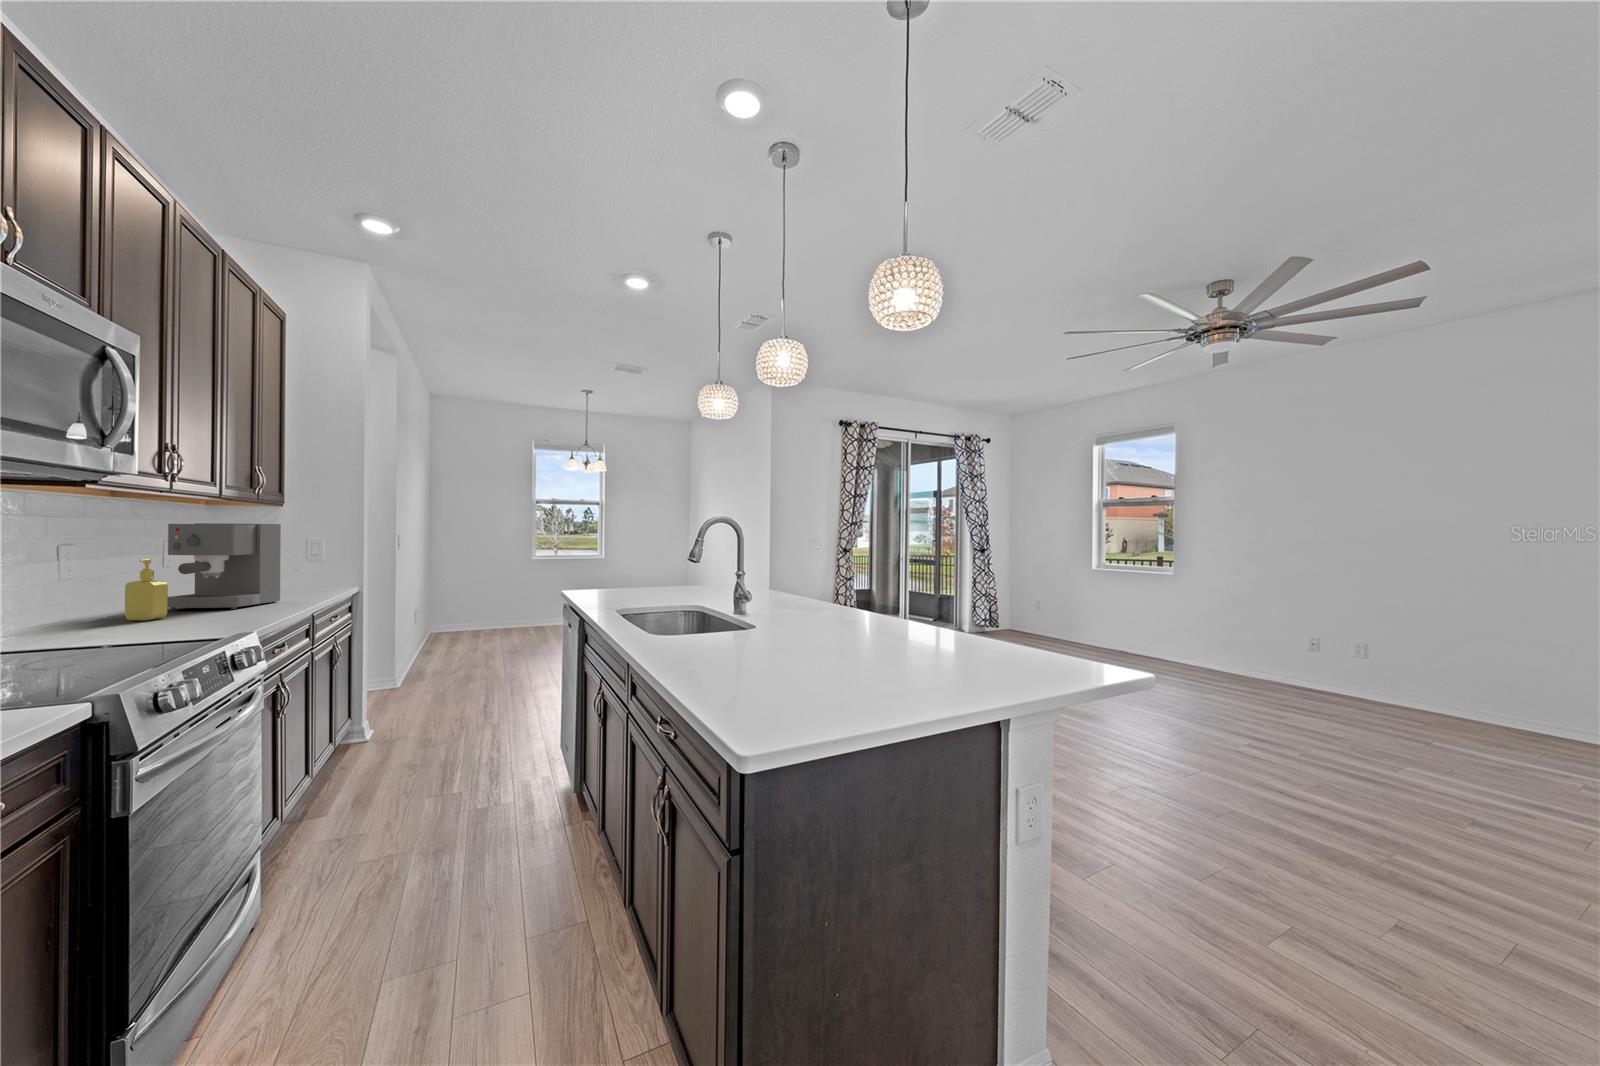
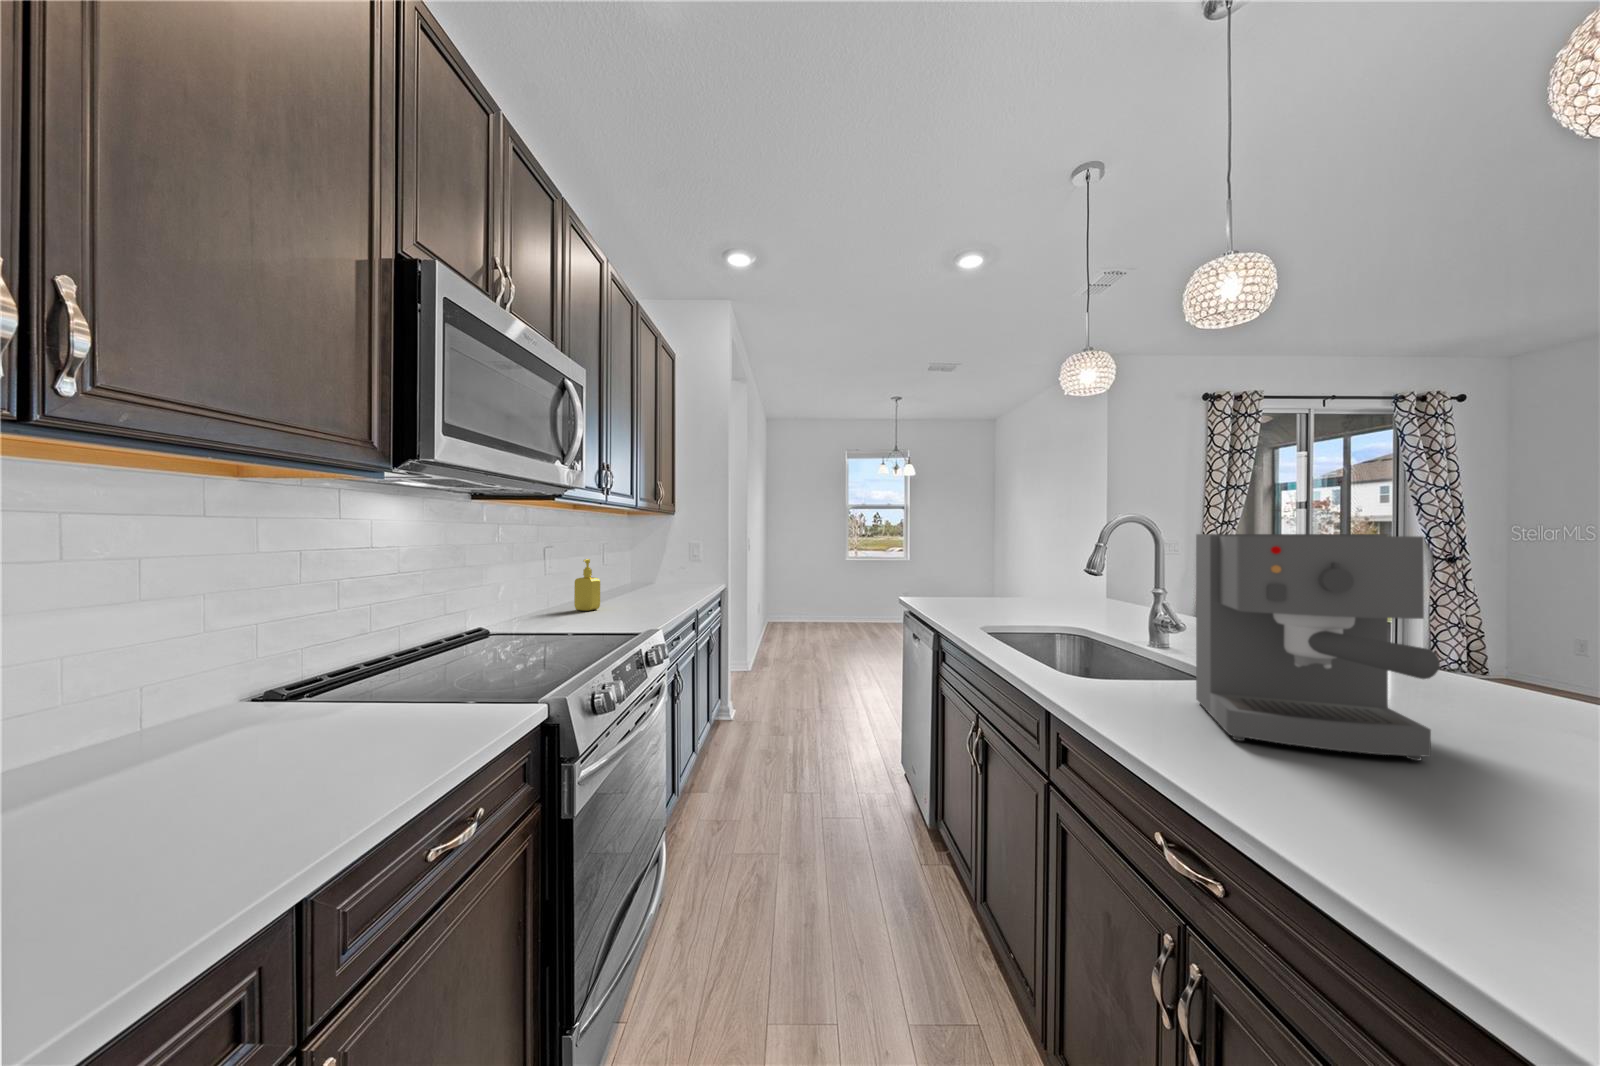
coffee maker: present [167,523,281,609] -> present [1196,534,1440,760]

